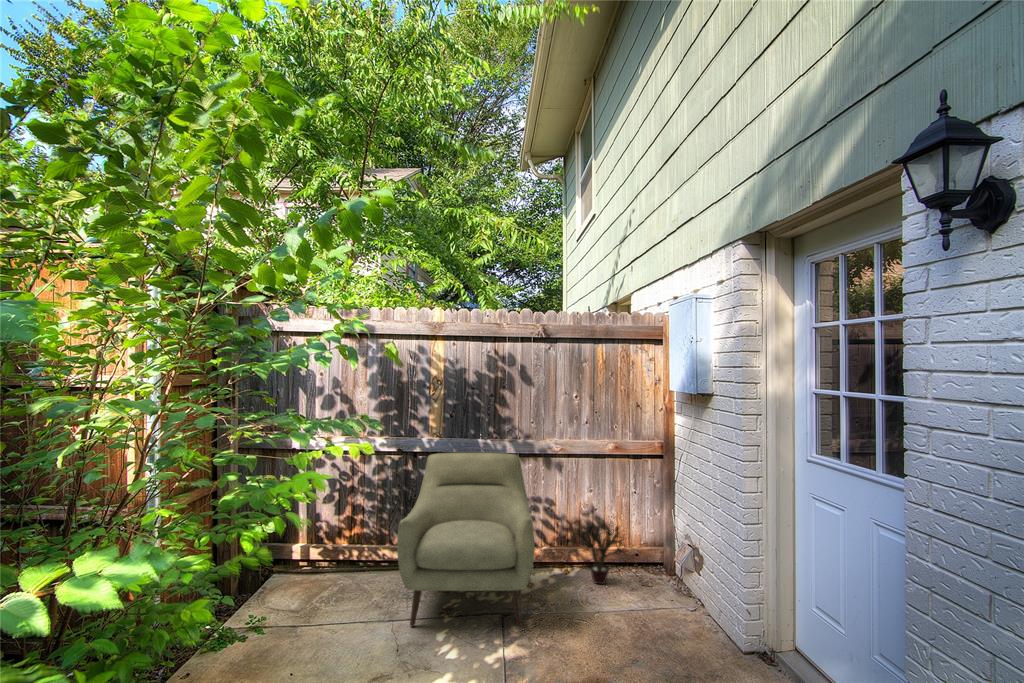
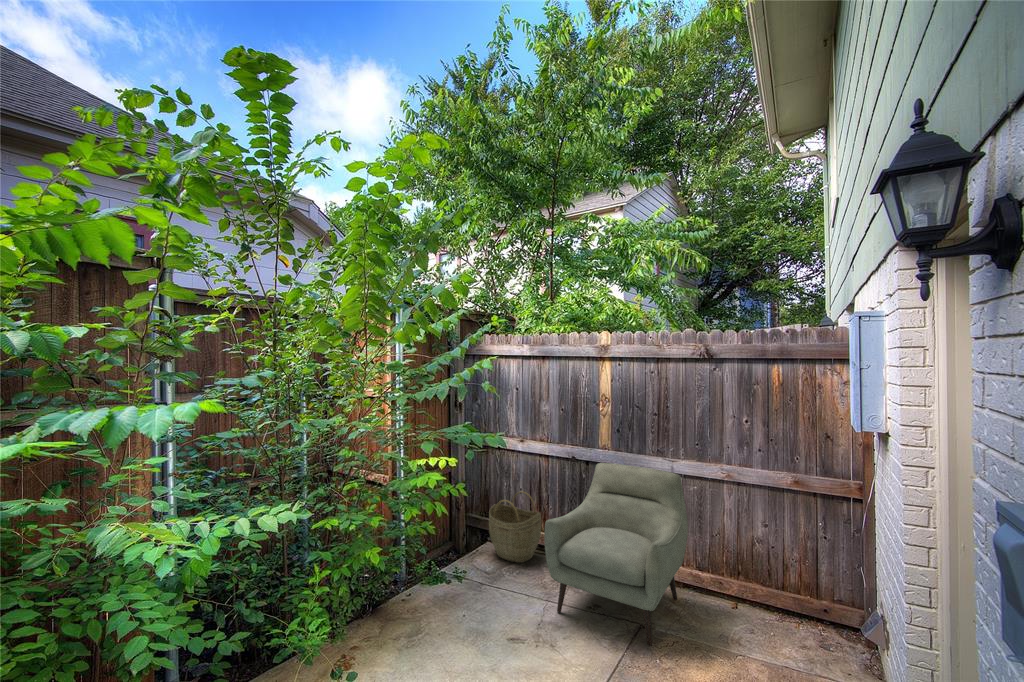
woven basket: none [281,504,354,594] -> present [489,491,541,563]
potted plant: present [575,523,626,584] -> none [736,555,801,631]

